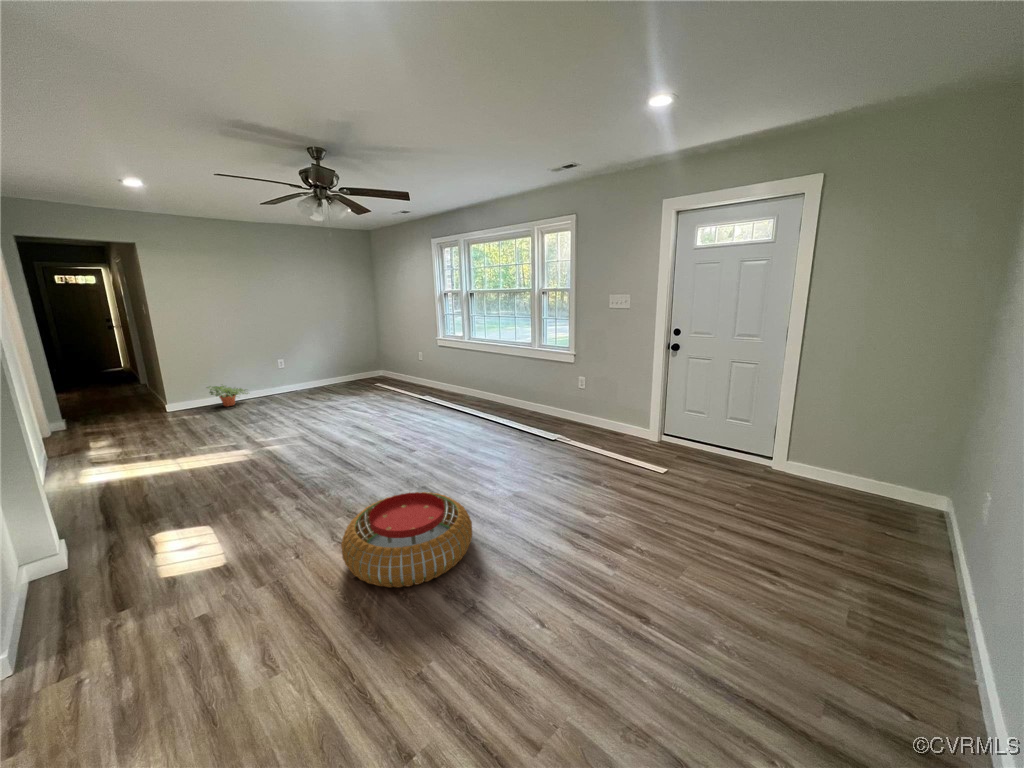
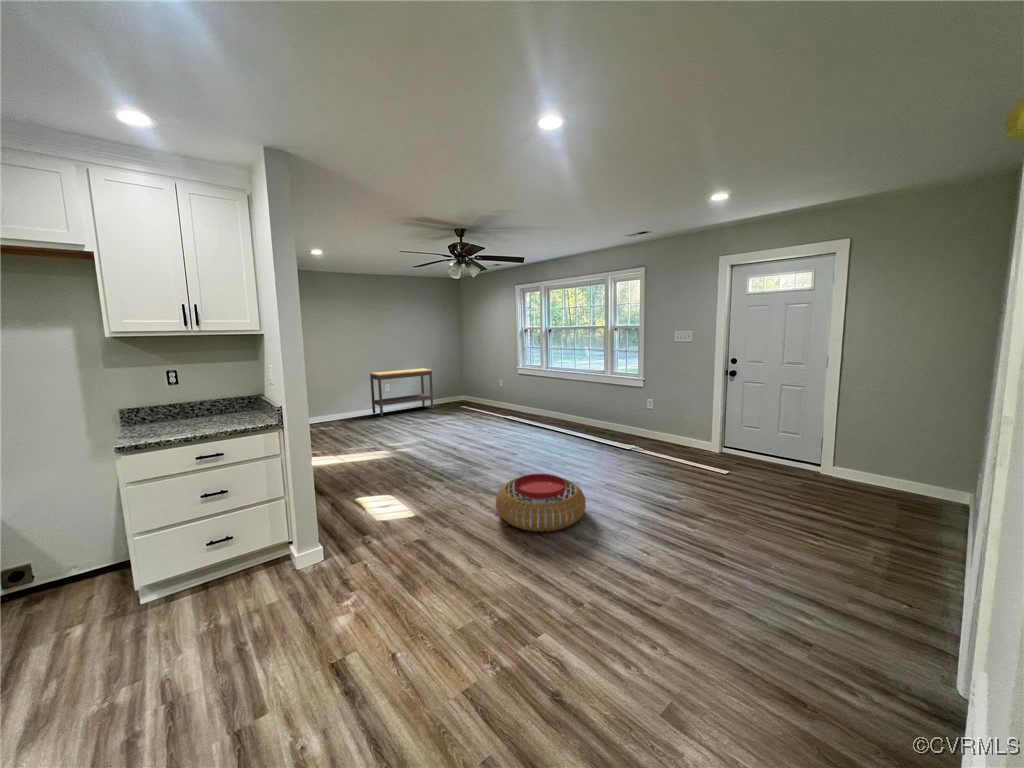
console table: none [254,340,341,399] -> present [370,369,433,416]
potted plant: present [207,386,248,406] -> none [335,403,367,421]

